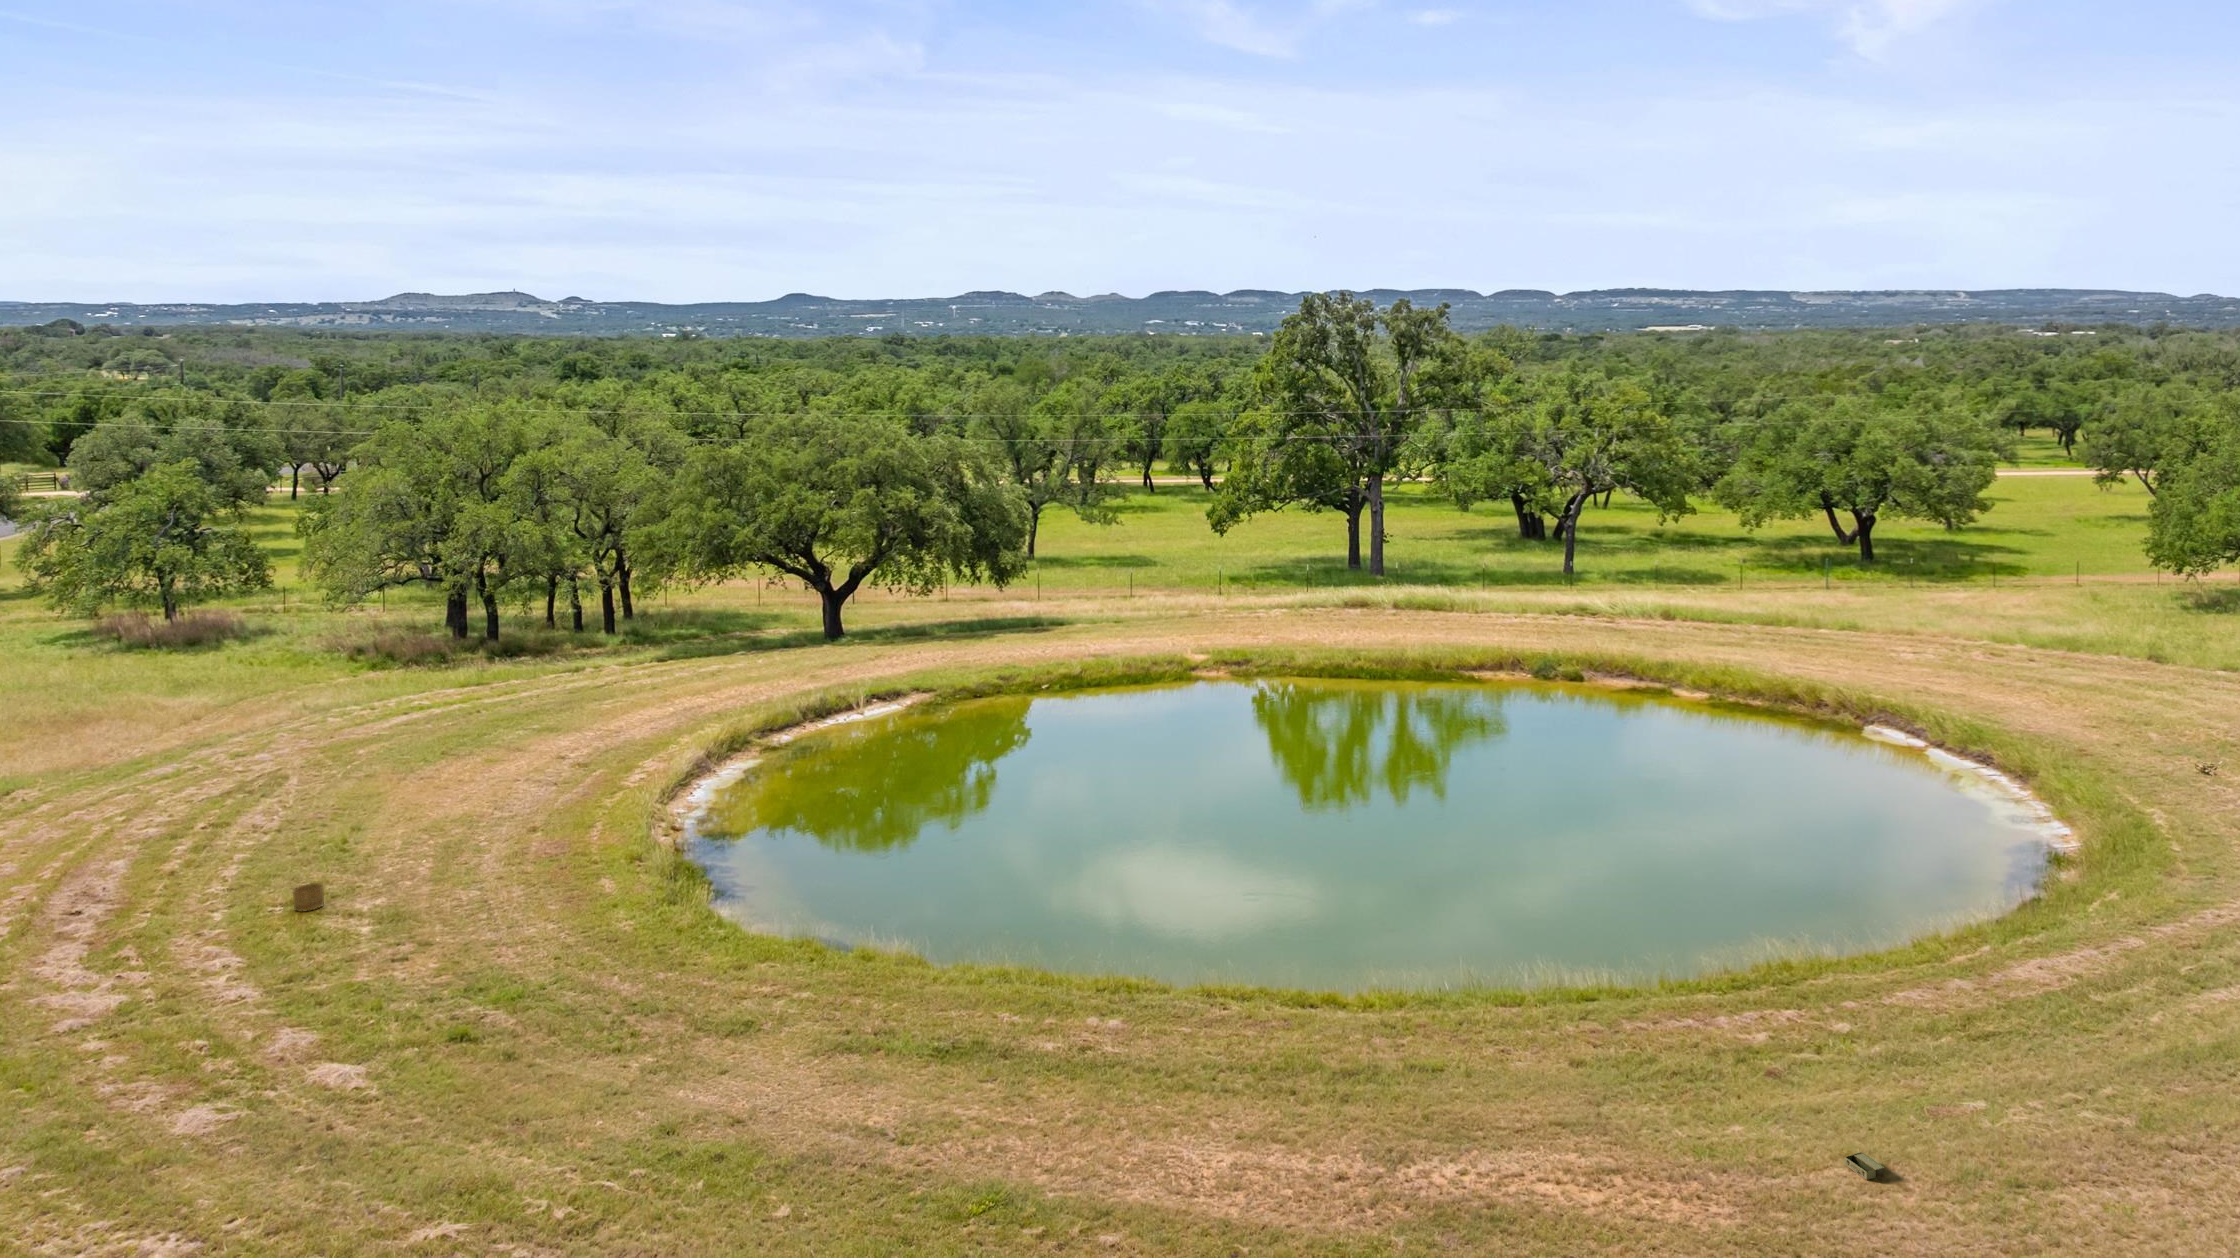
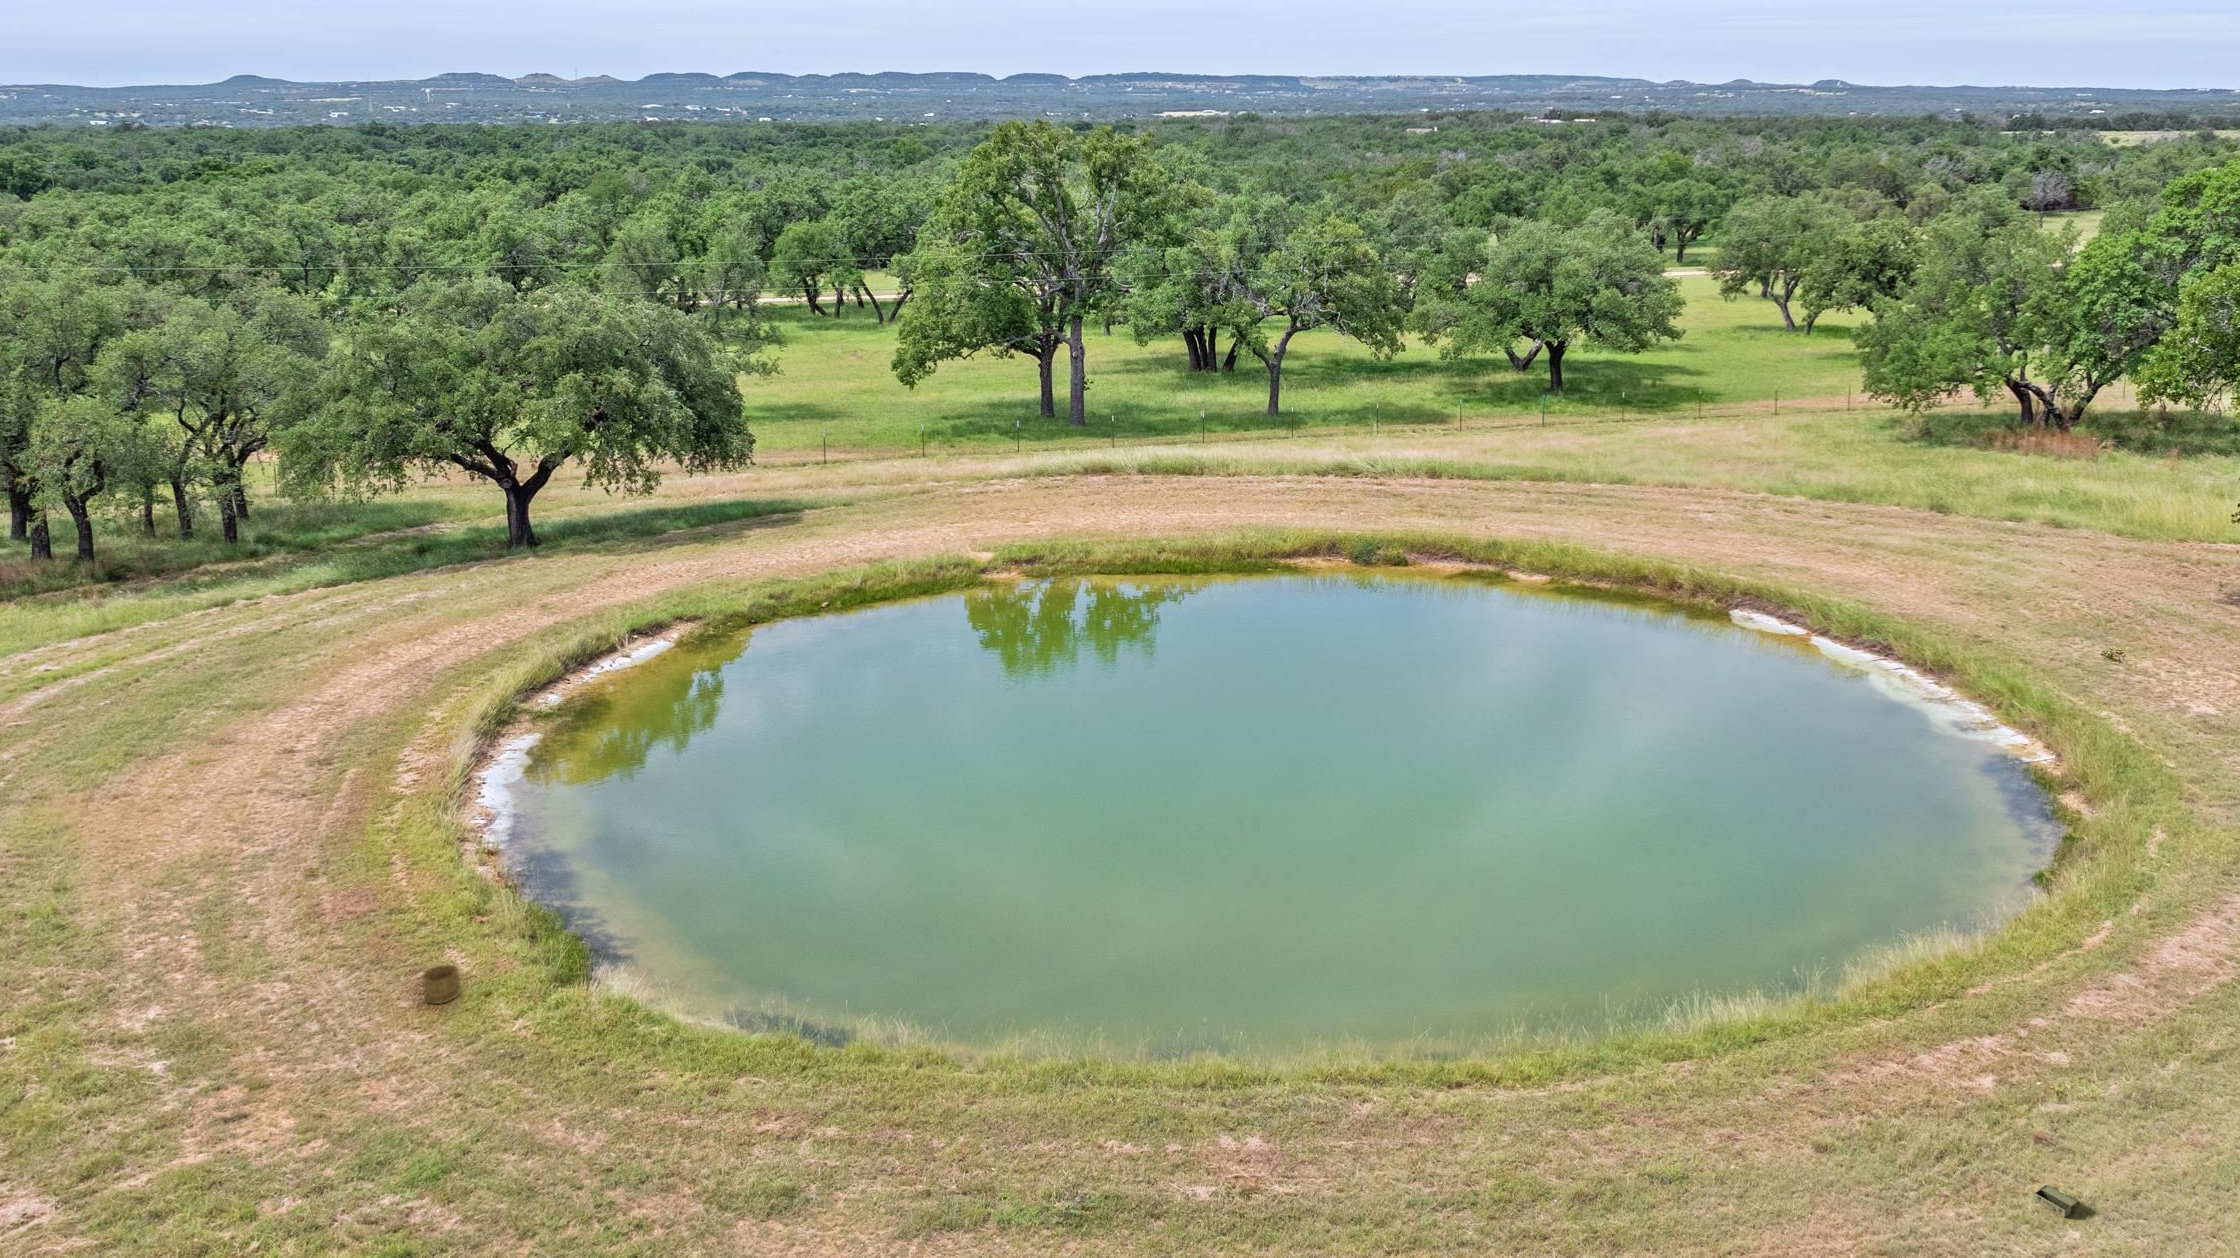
wooden bucket: present [293,883,324,911] -> present [422,965,460,1004]

